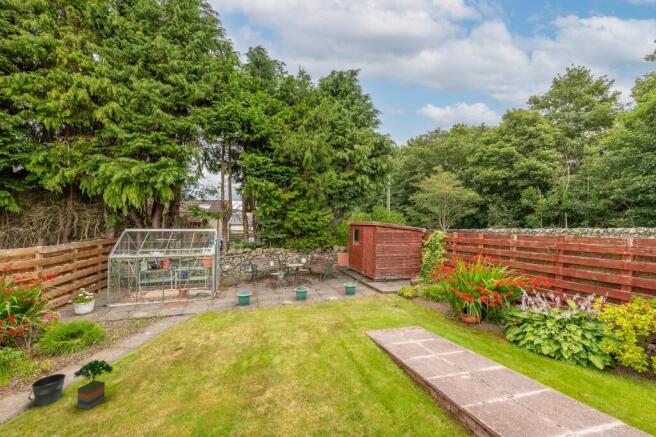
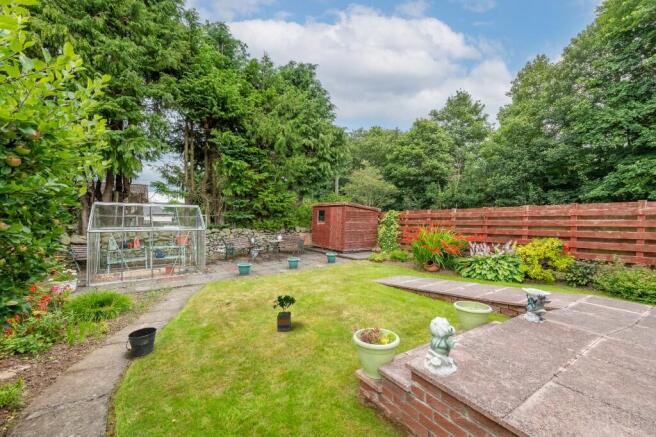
potted tree: present [74,360,113,410] -> present [273,295,296,331]

